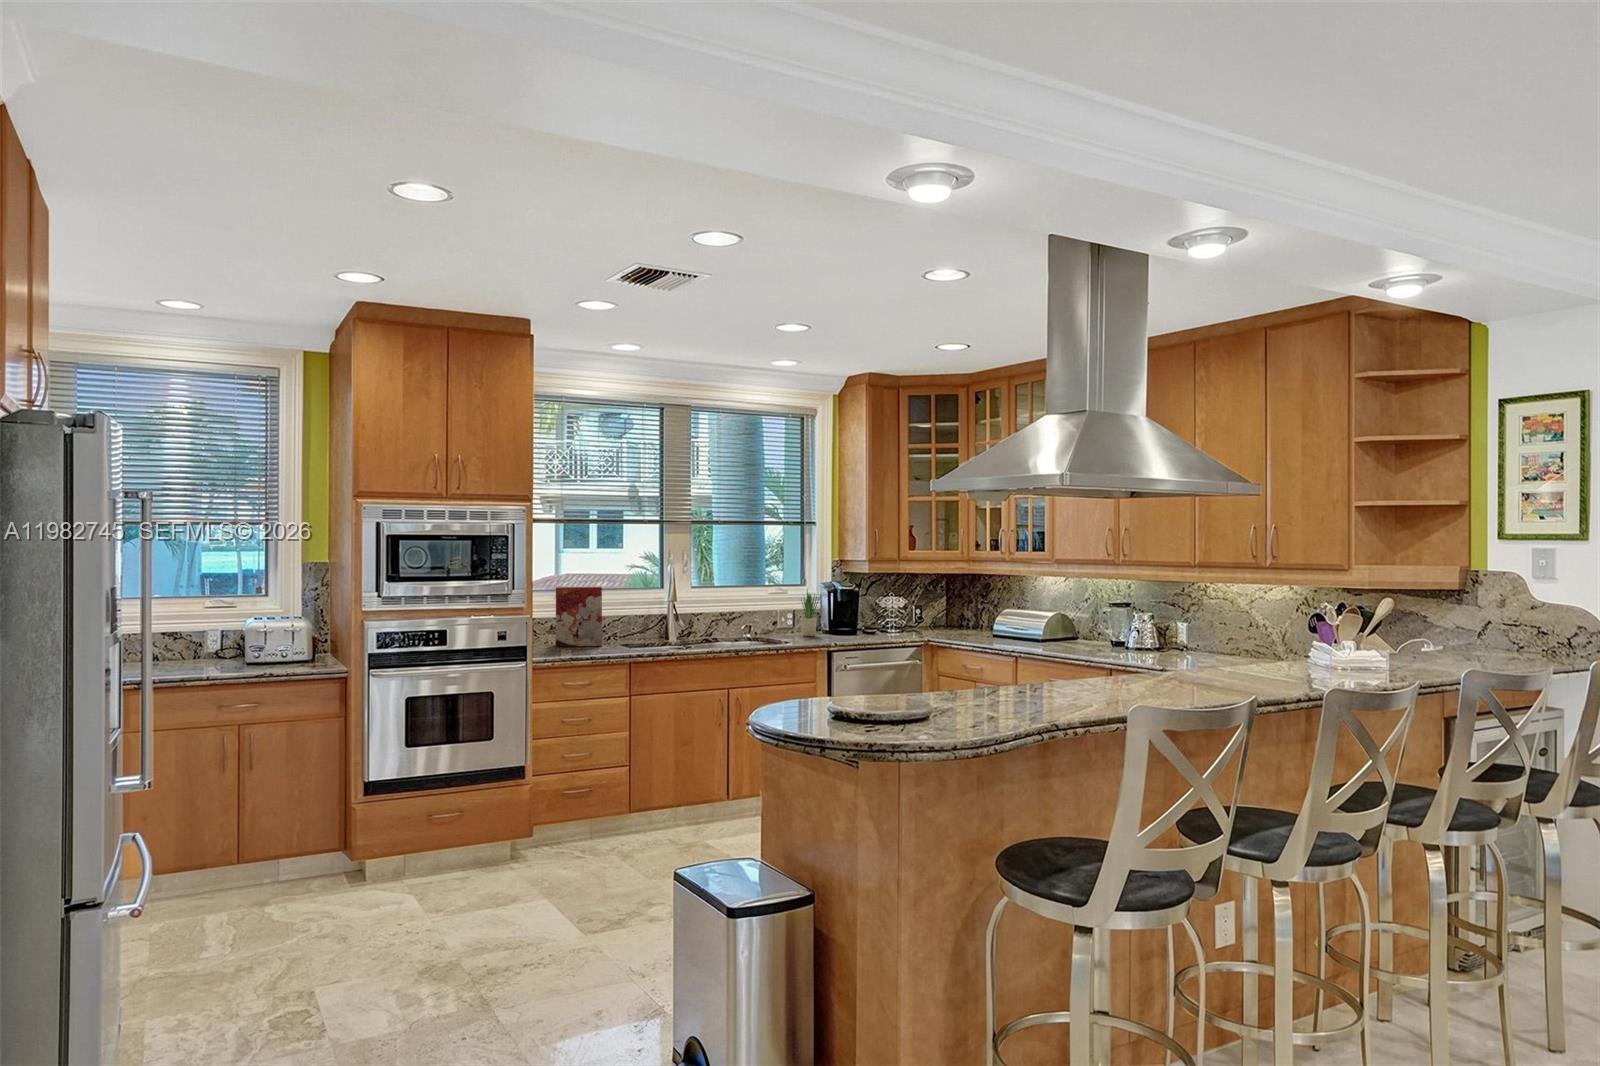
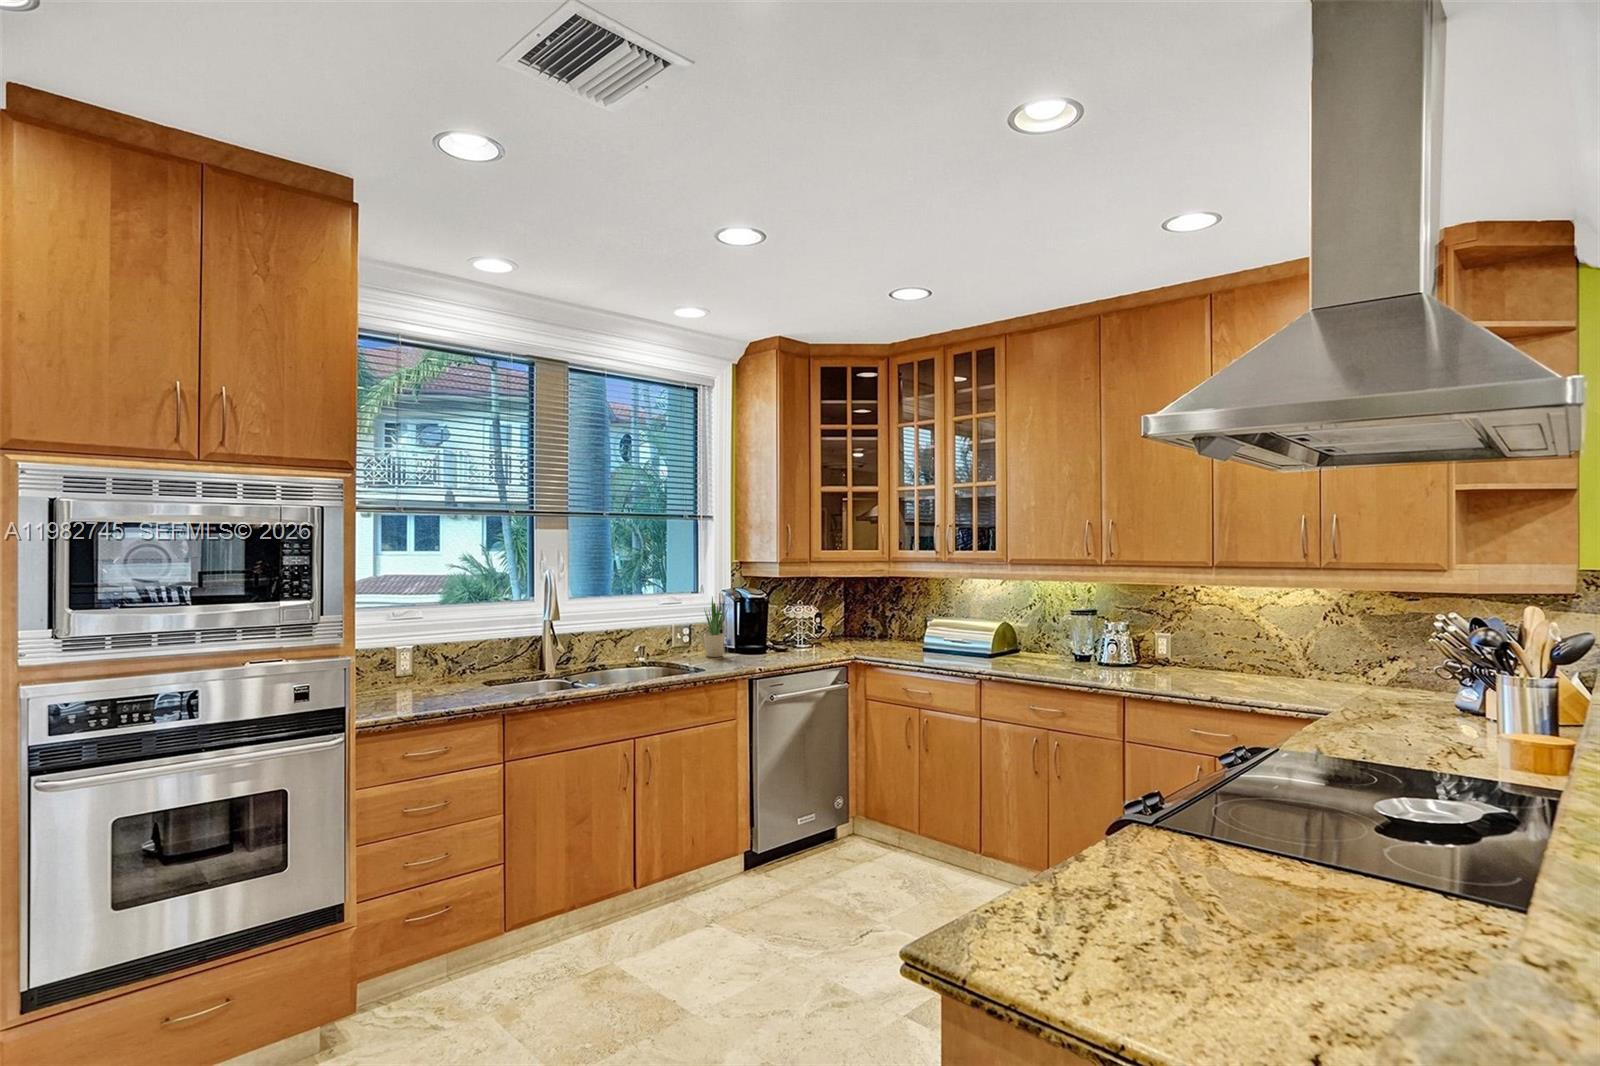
cereal box: present [556,587,602,647] -> none [381,602,452,691]

